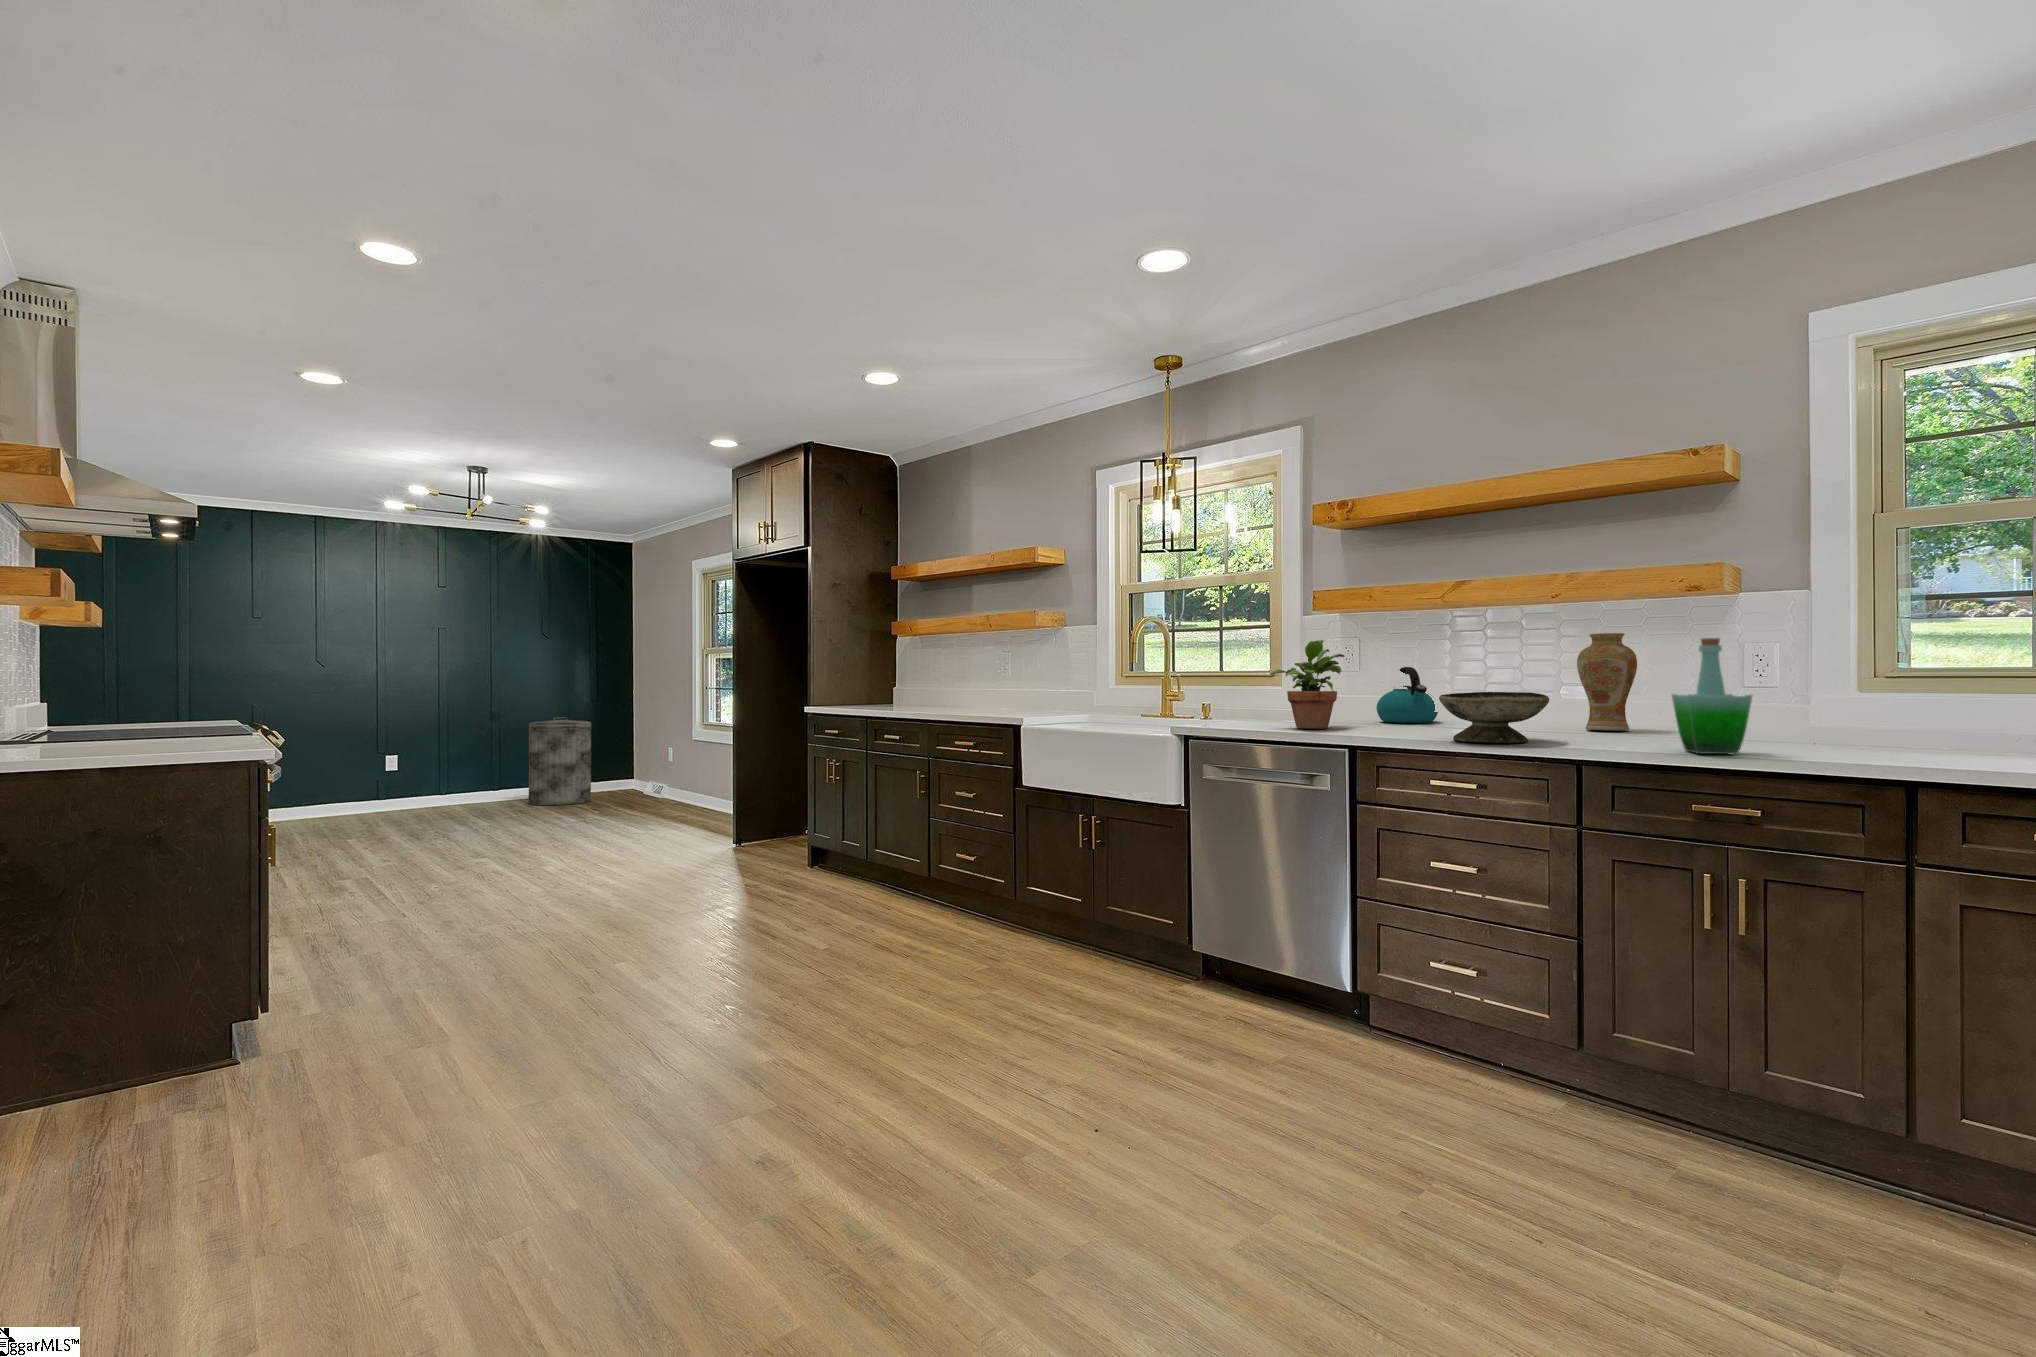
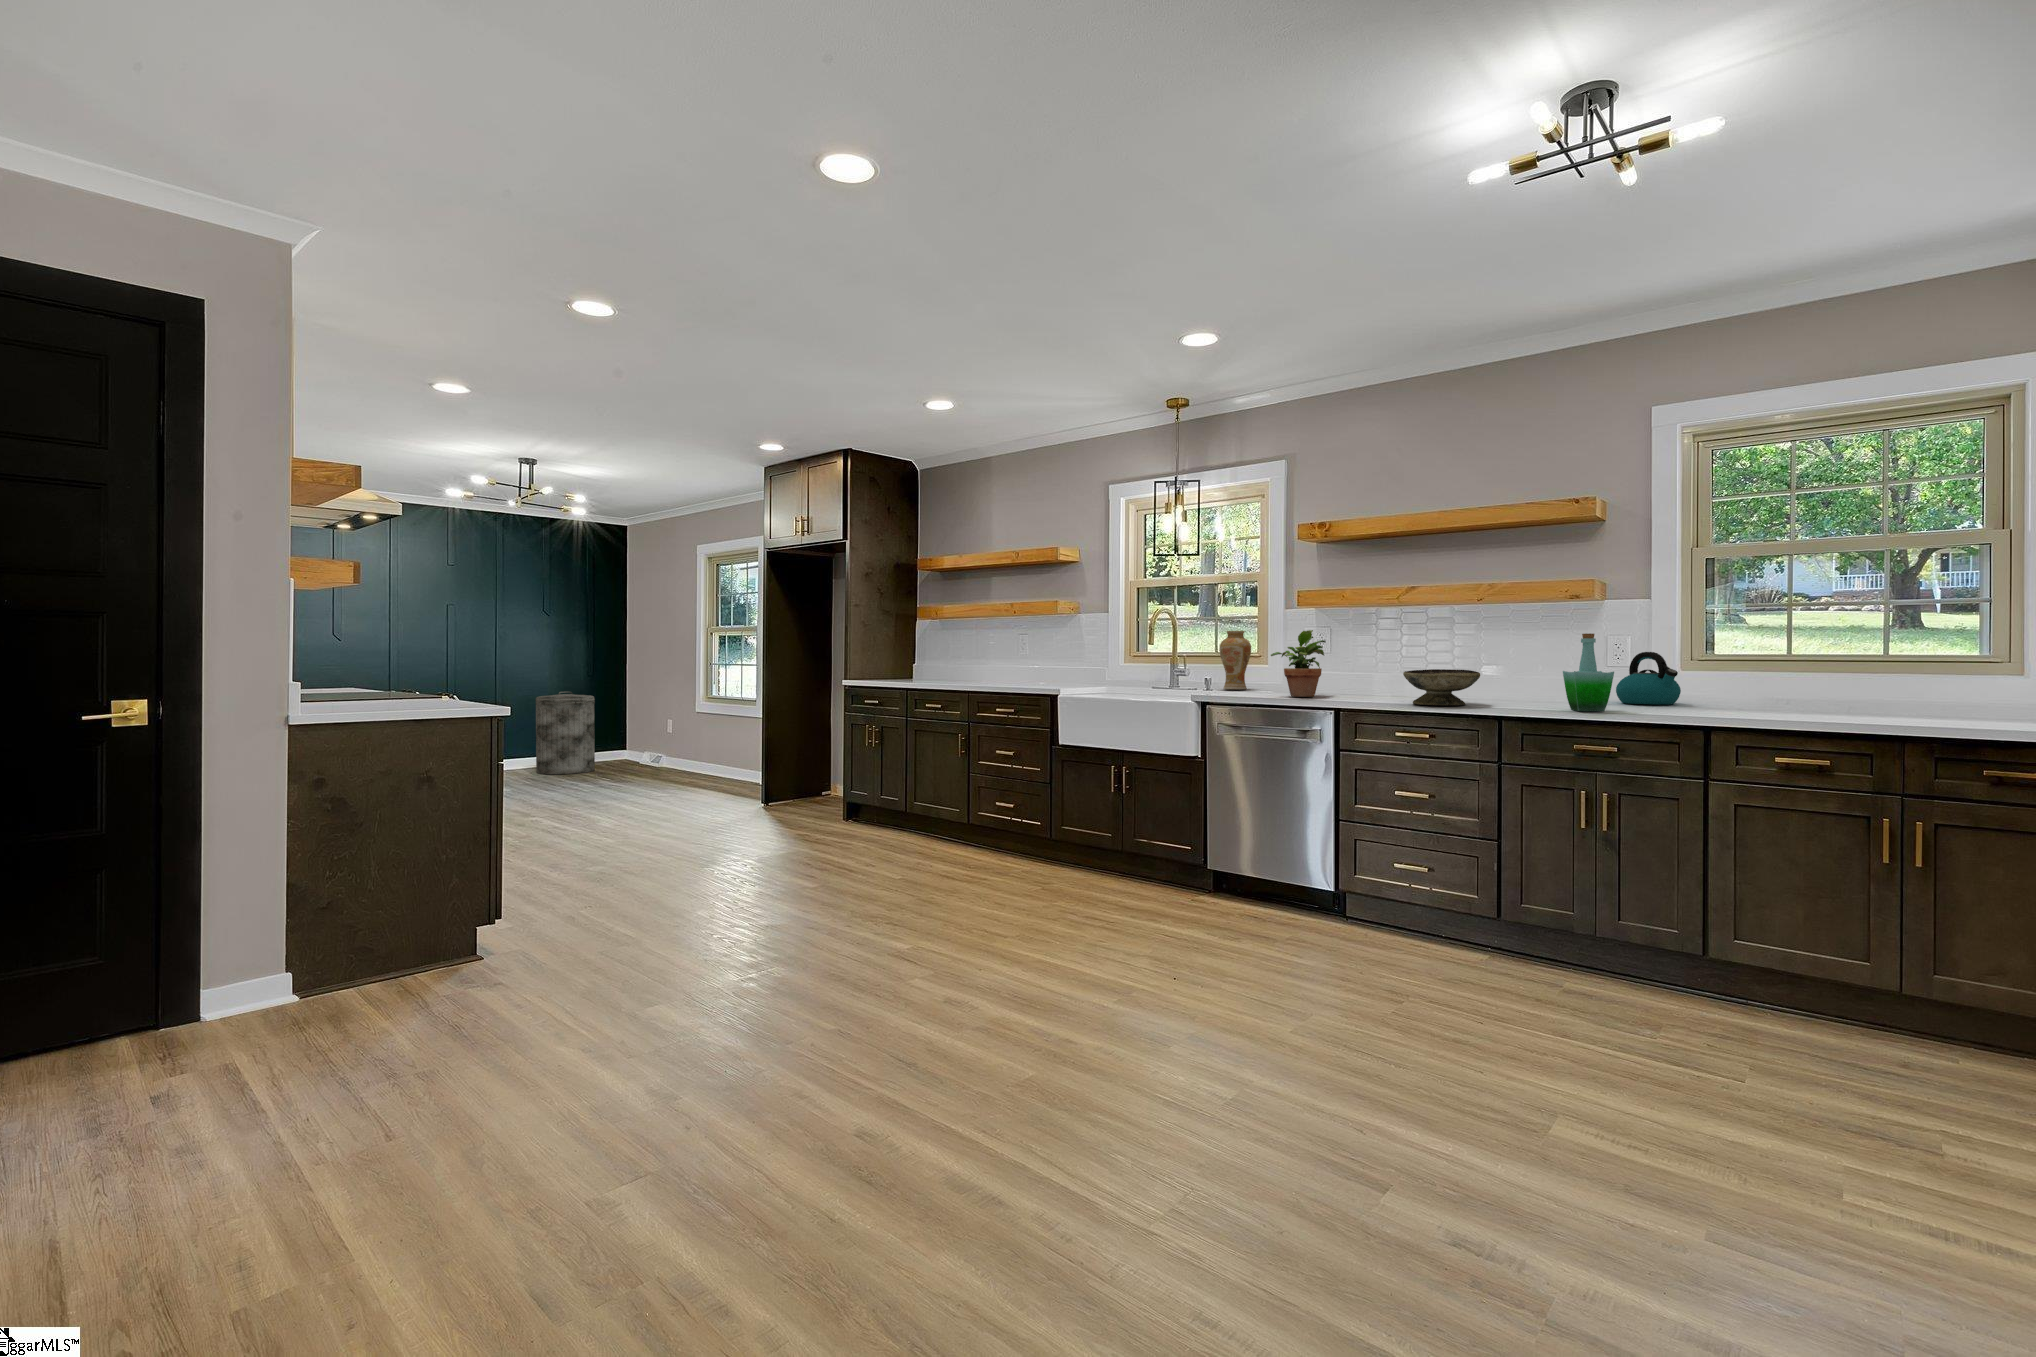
vase: present [1577,633,1637,731] -> present [1219,631,1251,690]
kettle: present [1376,667,1438,723] -> present [1616,652,1681,705]

